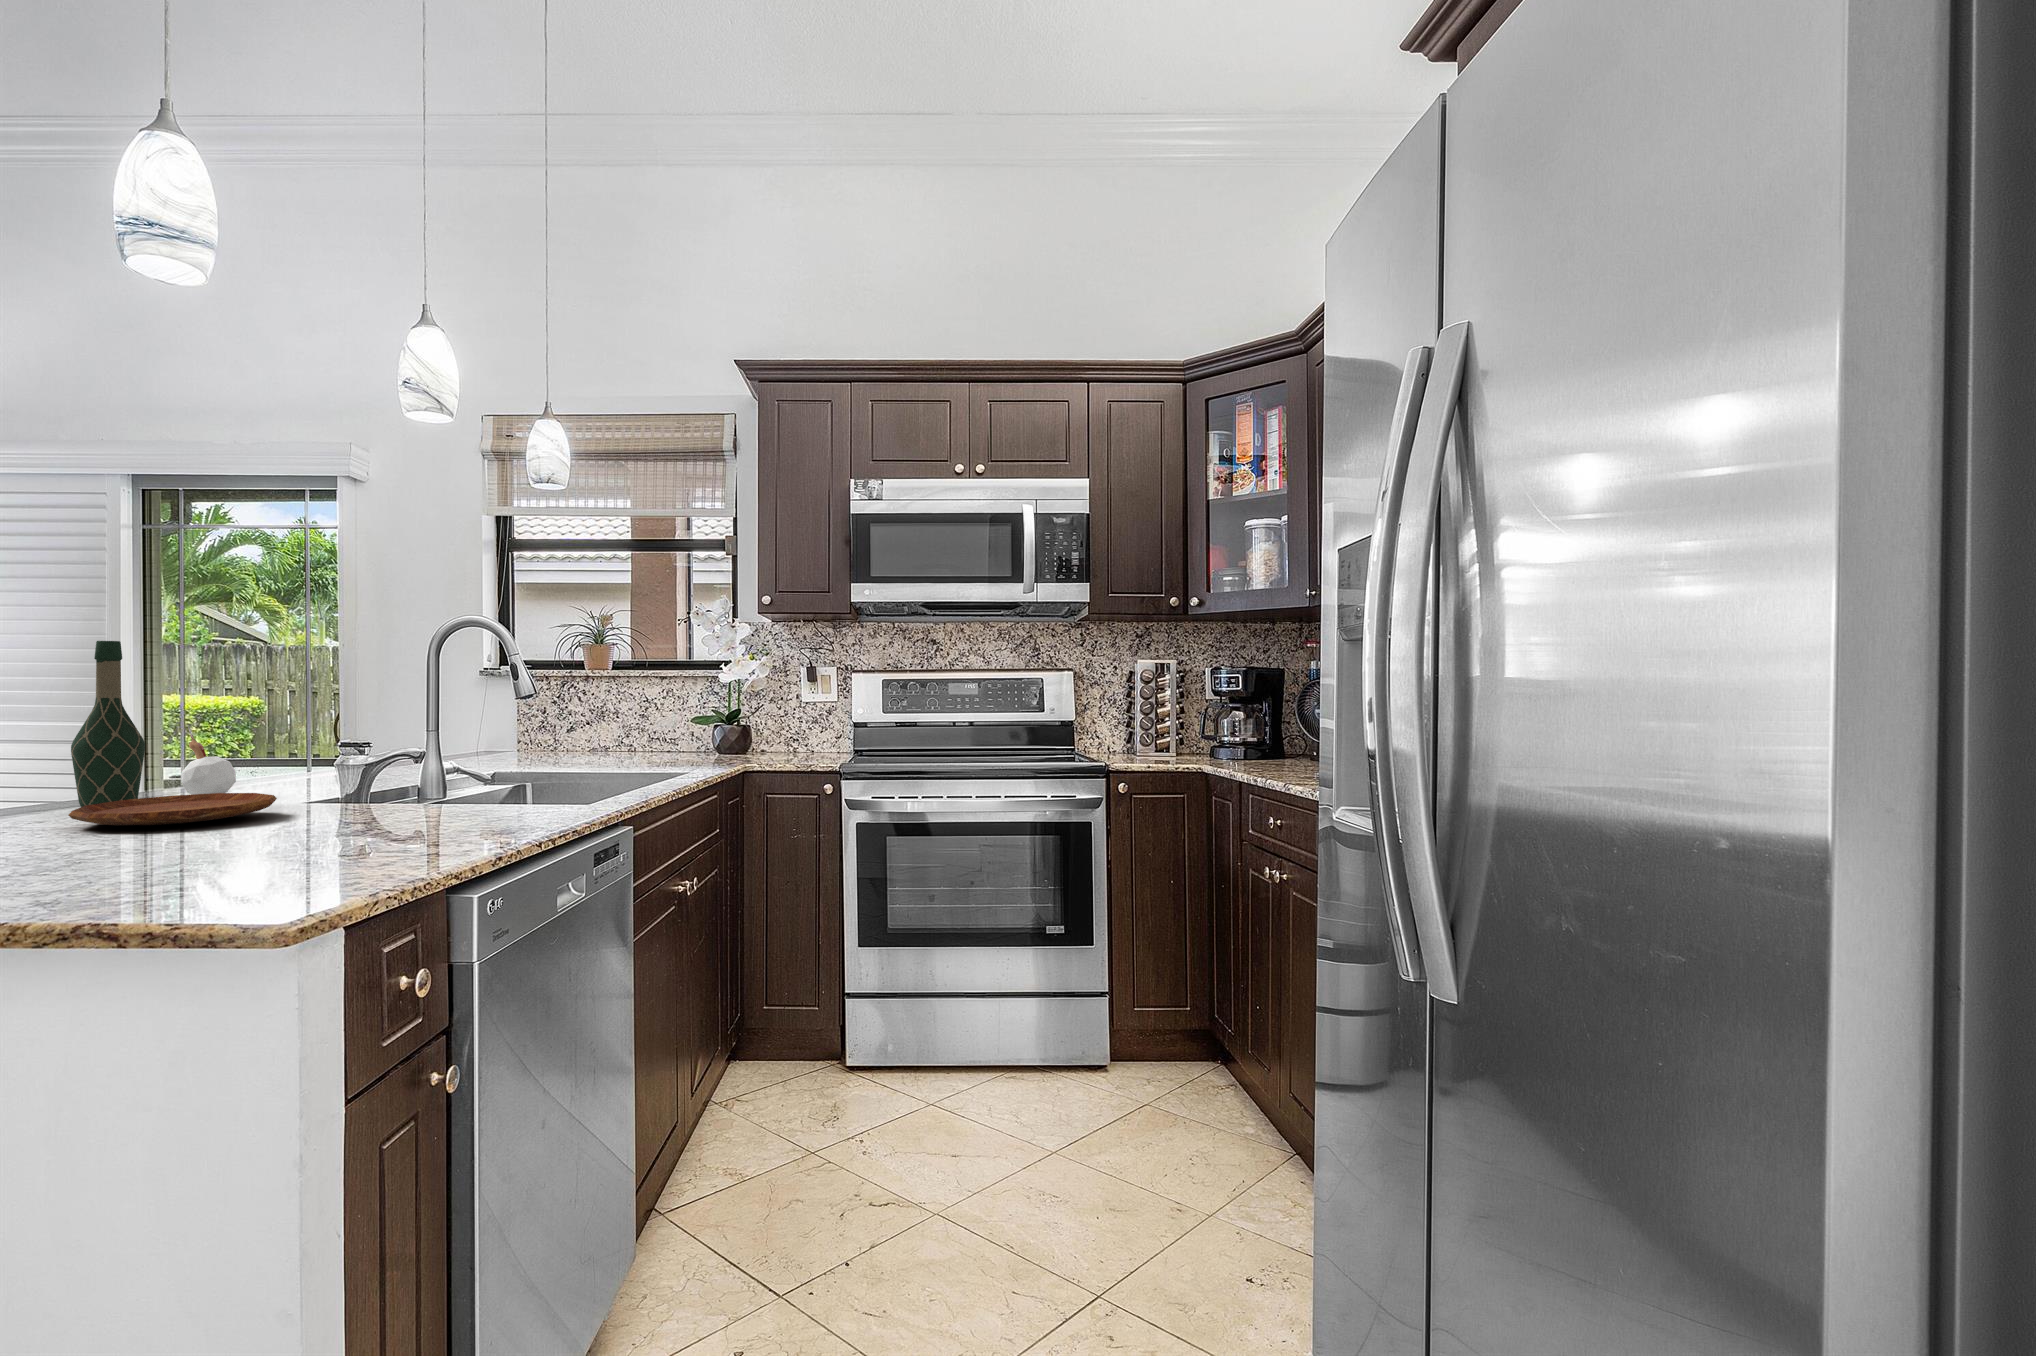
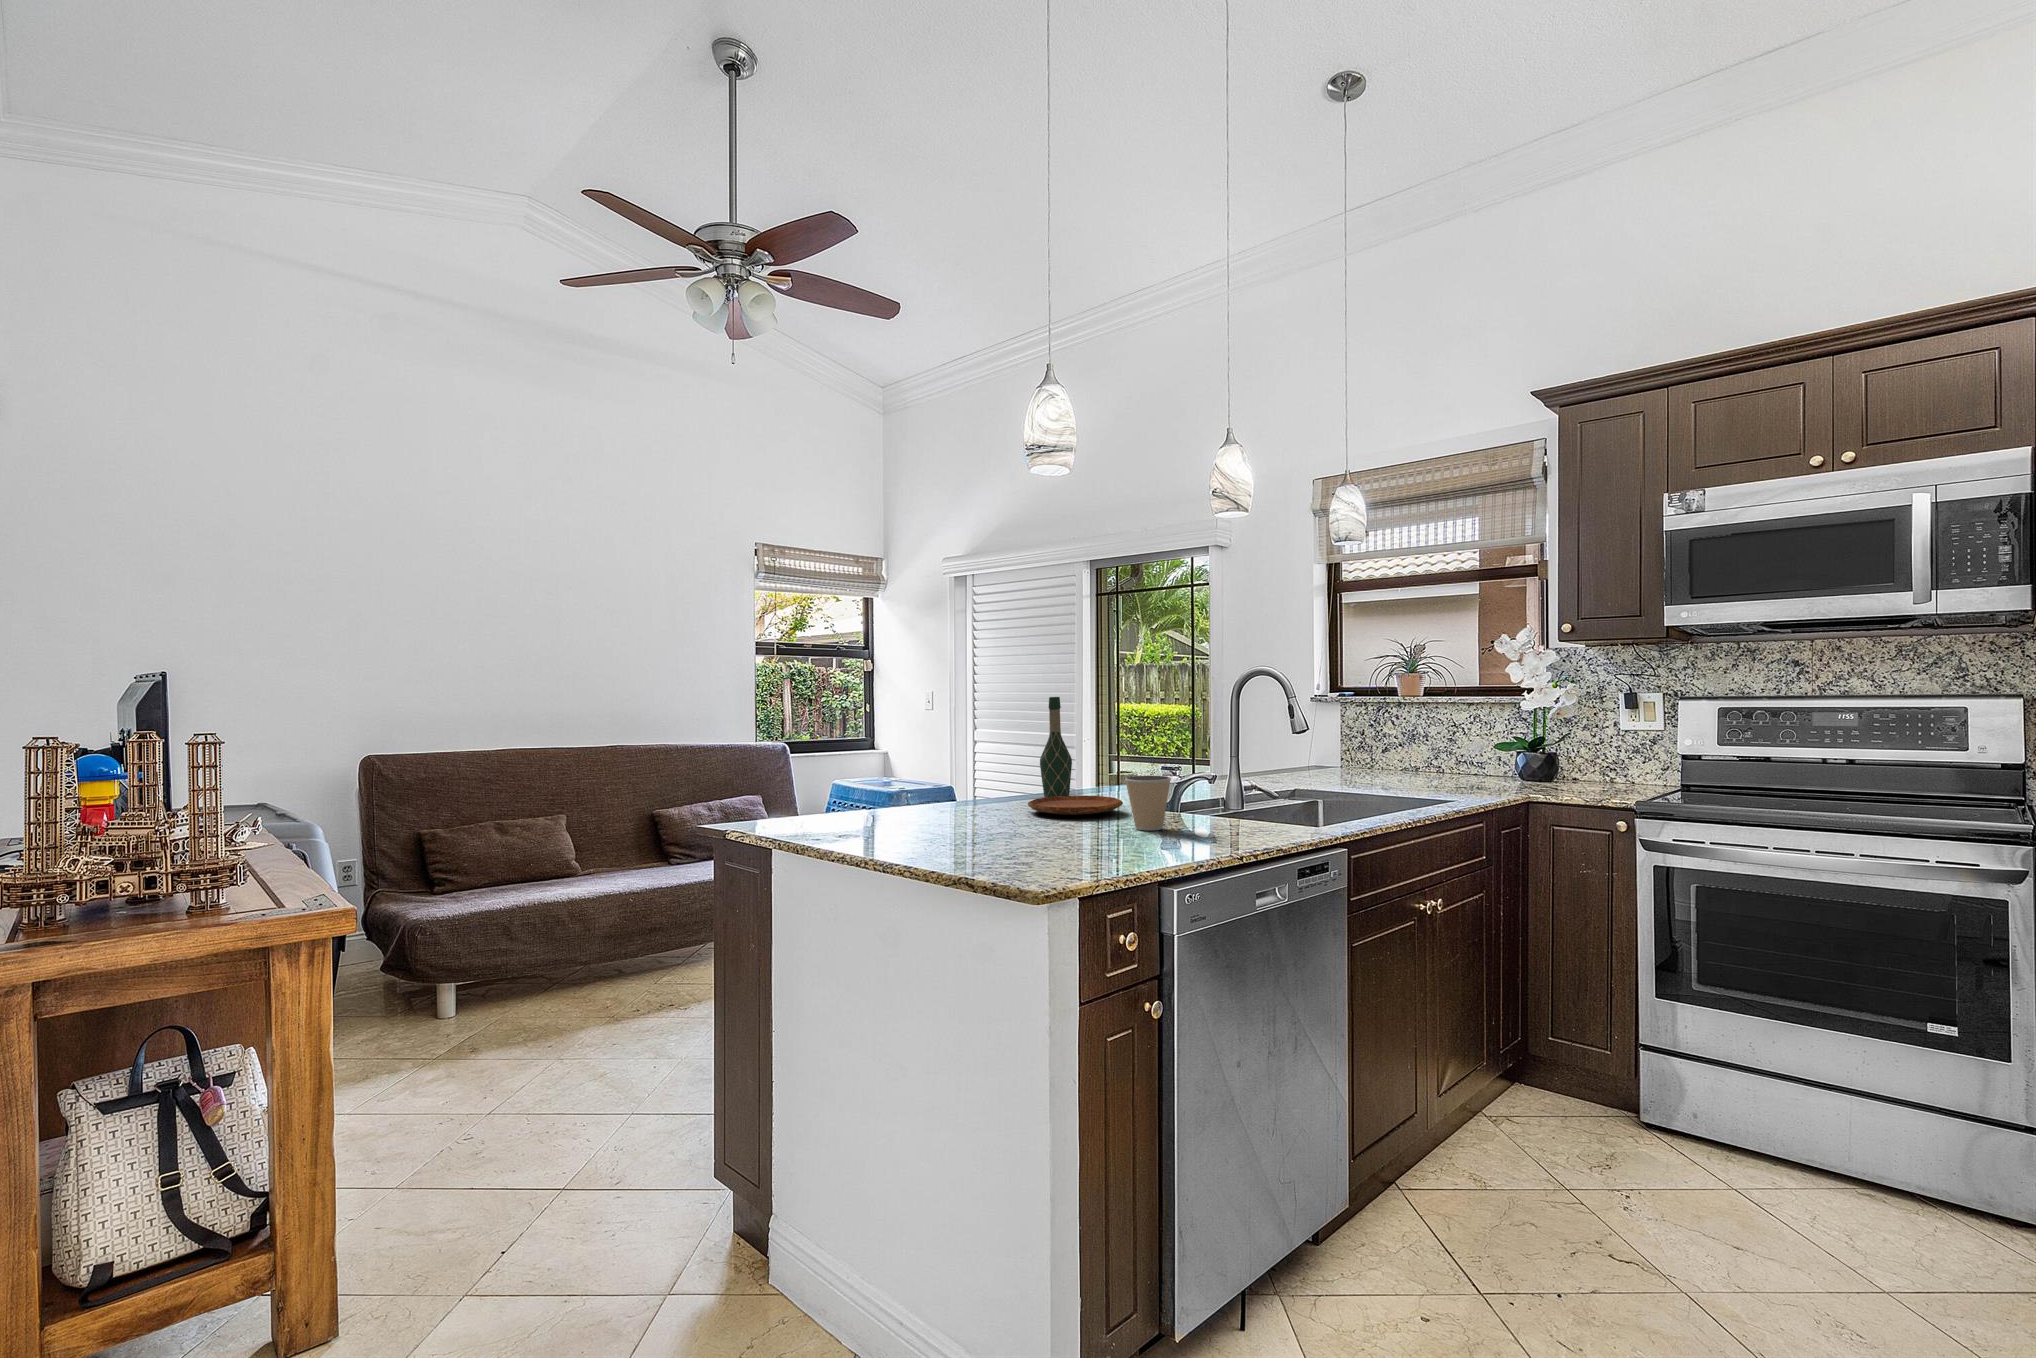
candle: present [181,727,236,795] -> none [1092,749,1119,796]
coffee cup: none [310,749,394,830] -> present [1125,776,1171,830]

